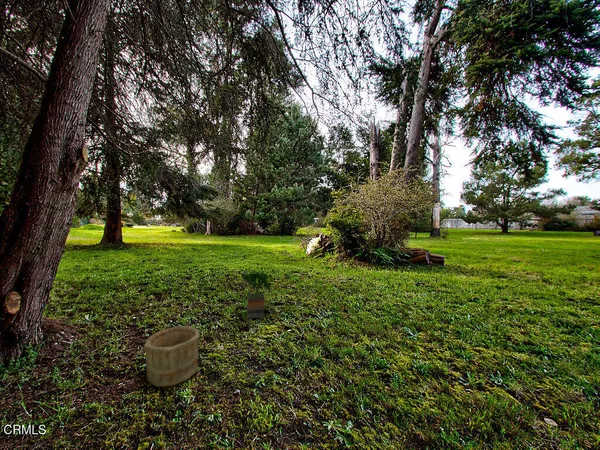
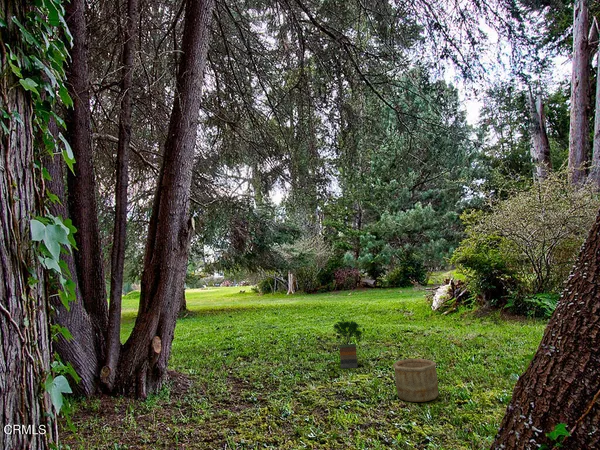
wooden bucket: present [144,326,199,387] -> present [393,359,438,402]

